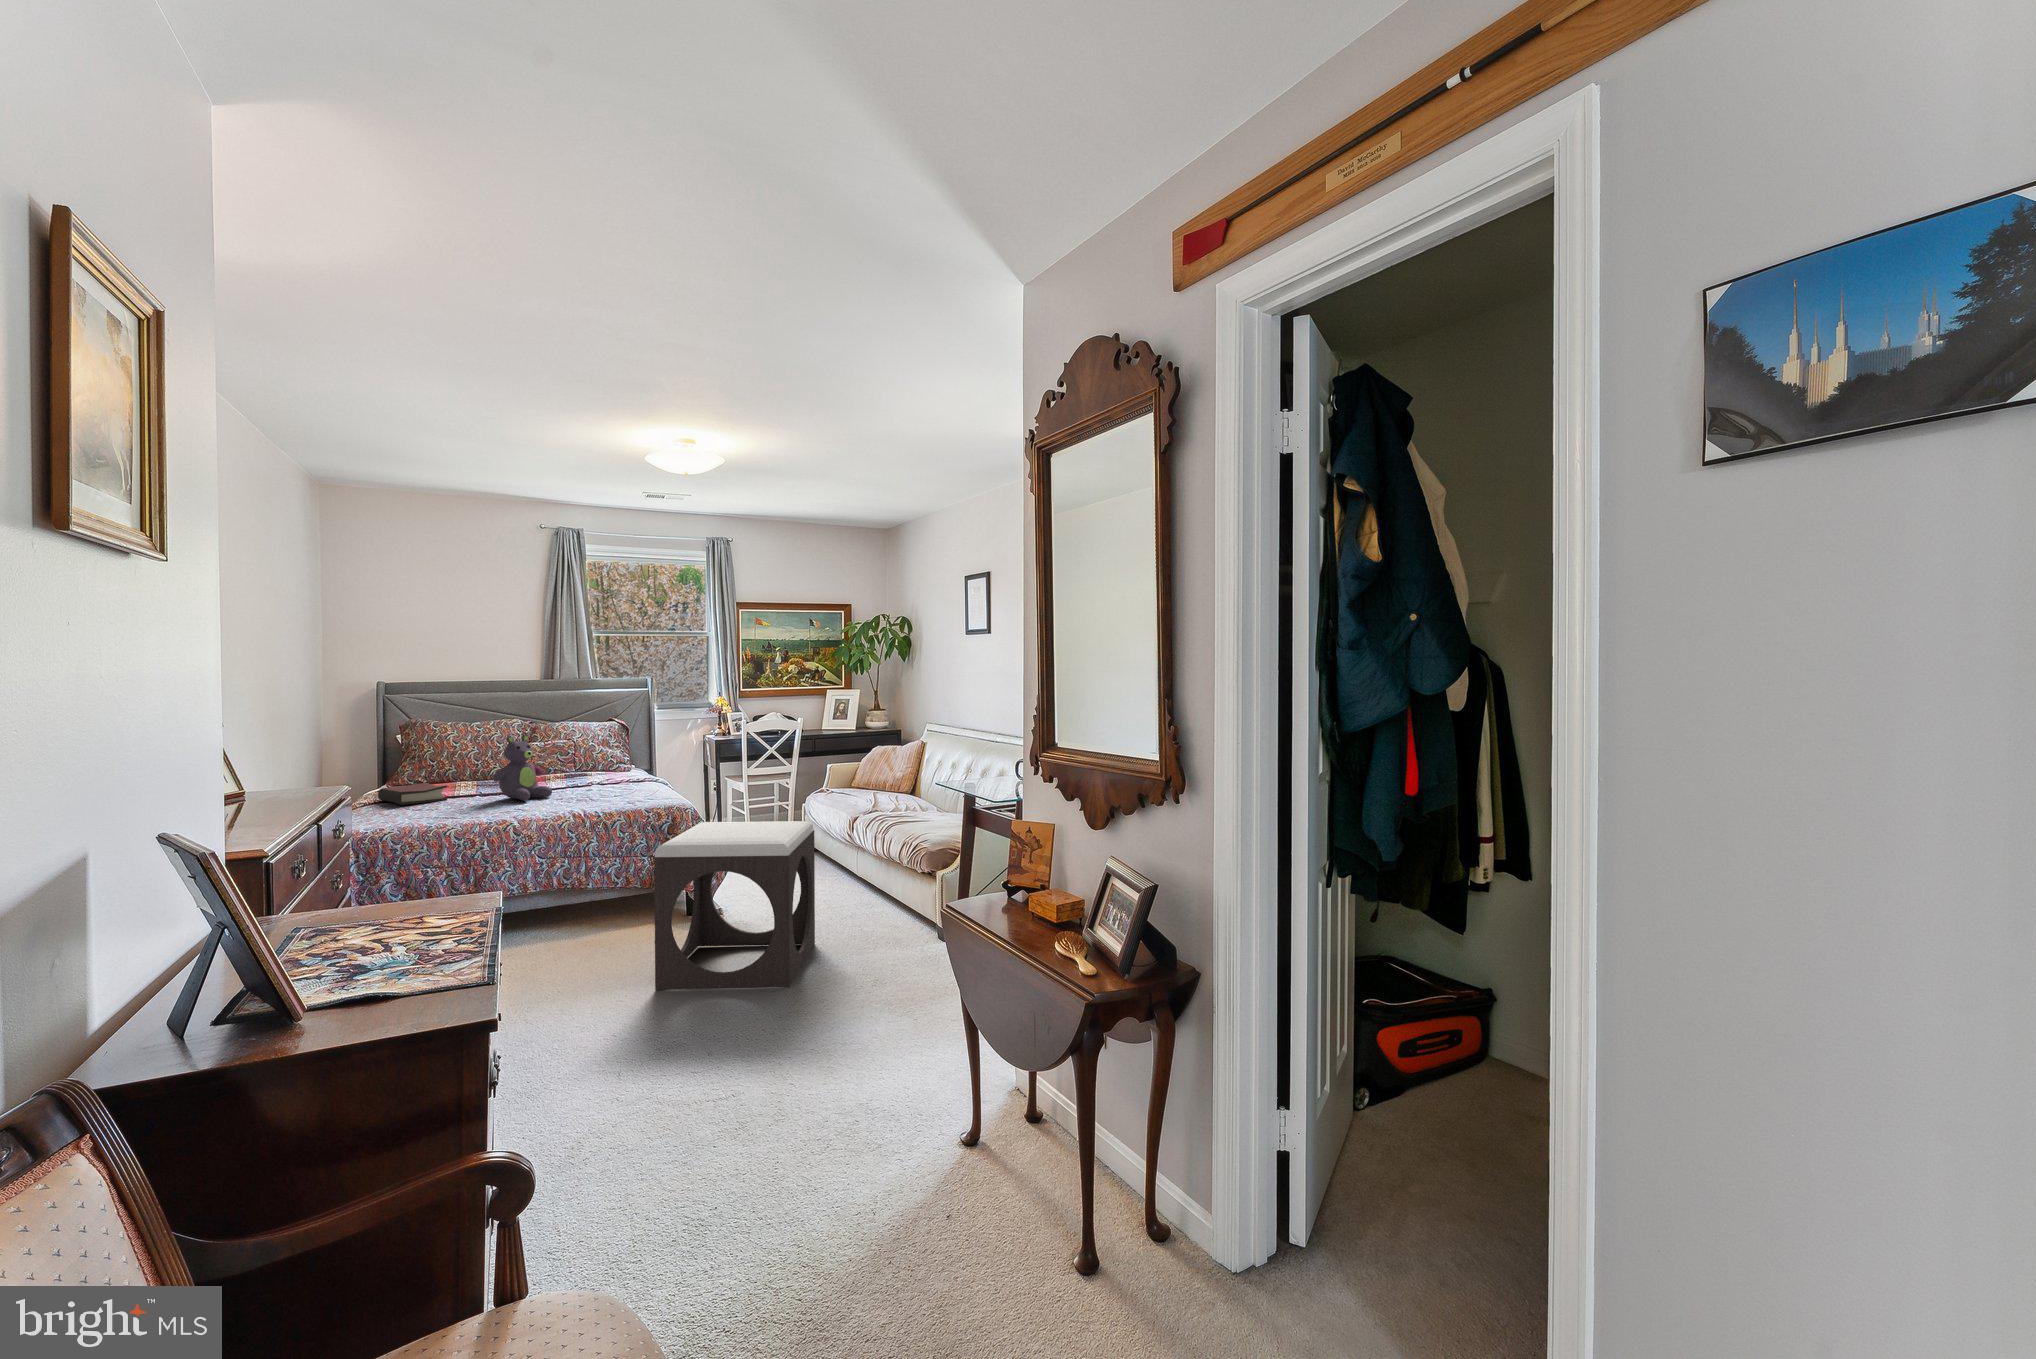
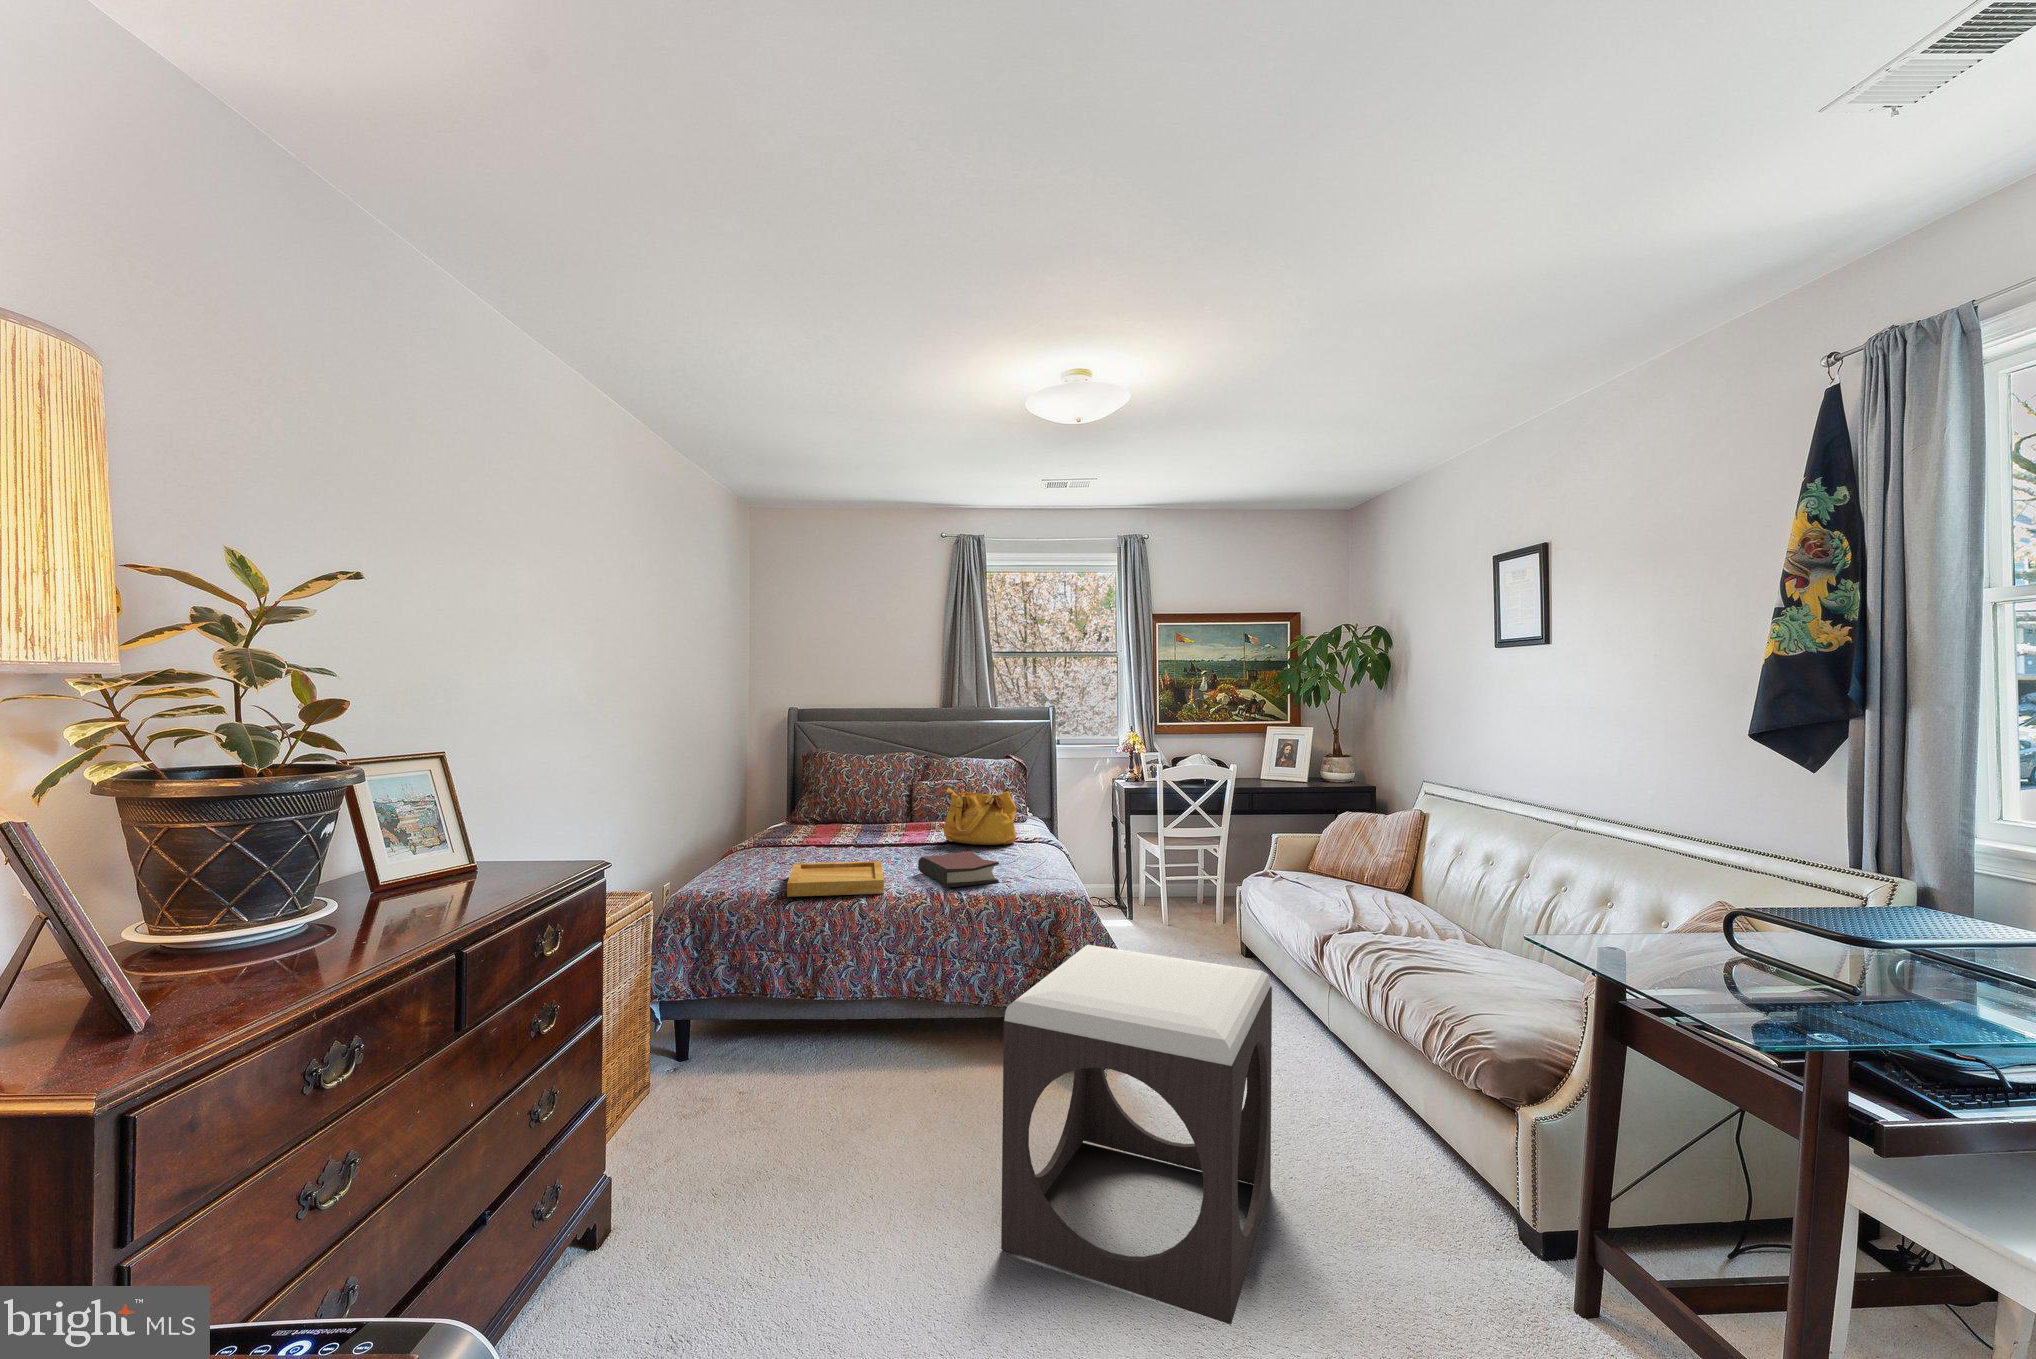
stuffed bear: present [493,735,552,801] -> none [859,777,923,861]
handbag: none [564,739,629,786] -> present [943,786,1016,845]
hardback book: present [378,783,447,805] -> present [918,851,999,888]
tray: none [439,799,531,826] -> present [787,861,884,897]

